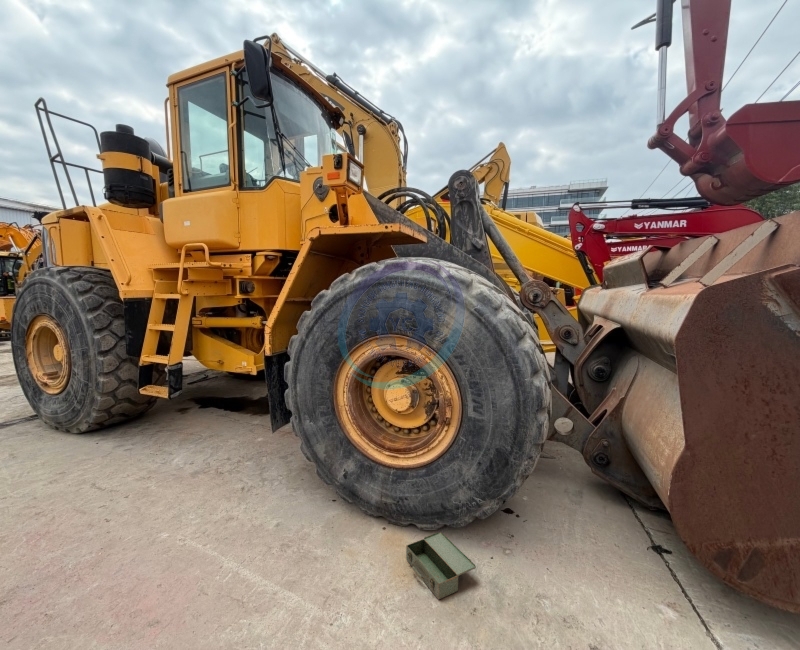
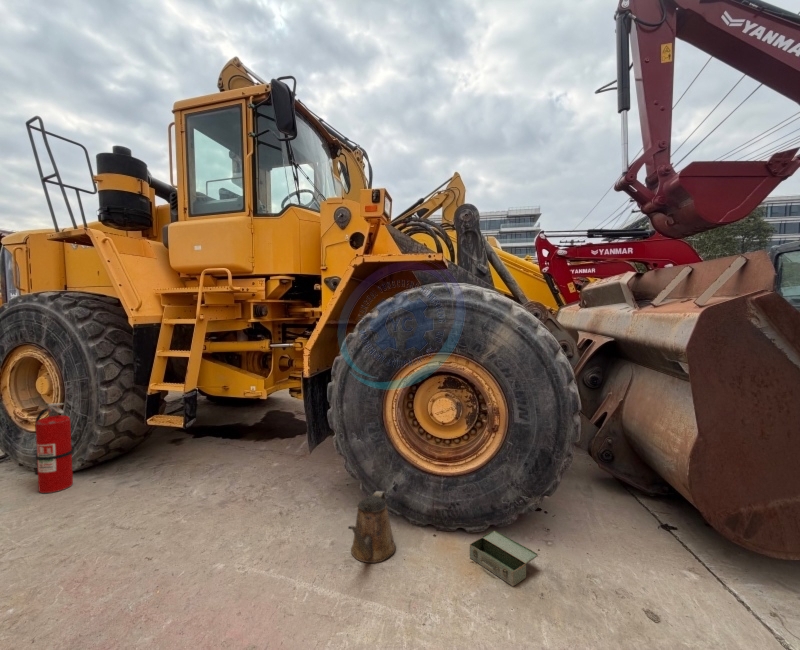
fire extinguisher: none [39,371,76,453] -> present [35,403,73,493]
watering can: none [260,479,335,554] -> present [348,491,396,563]

